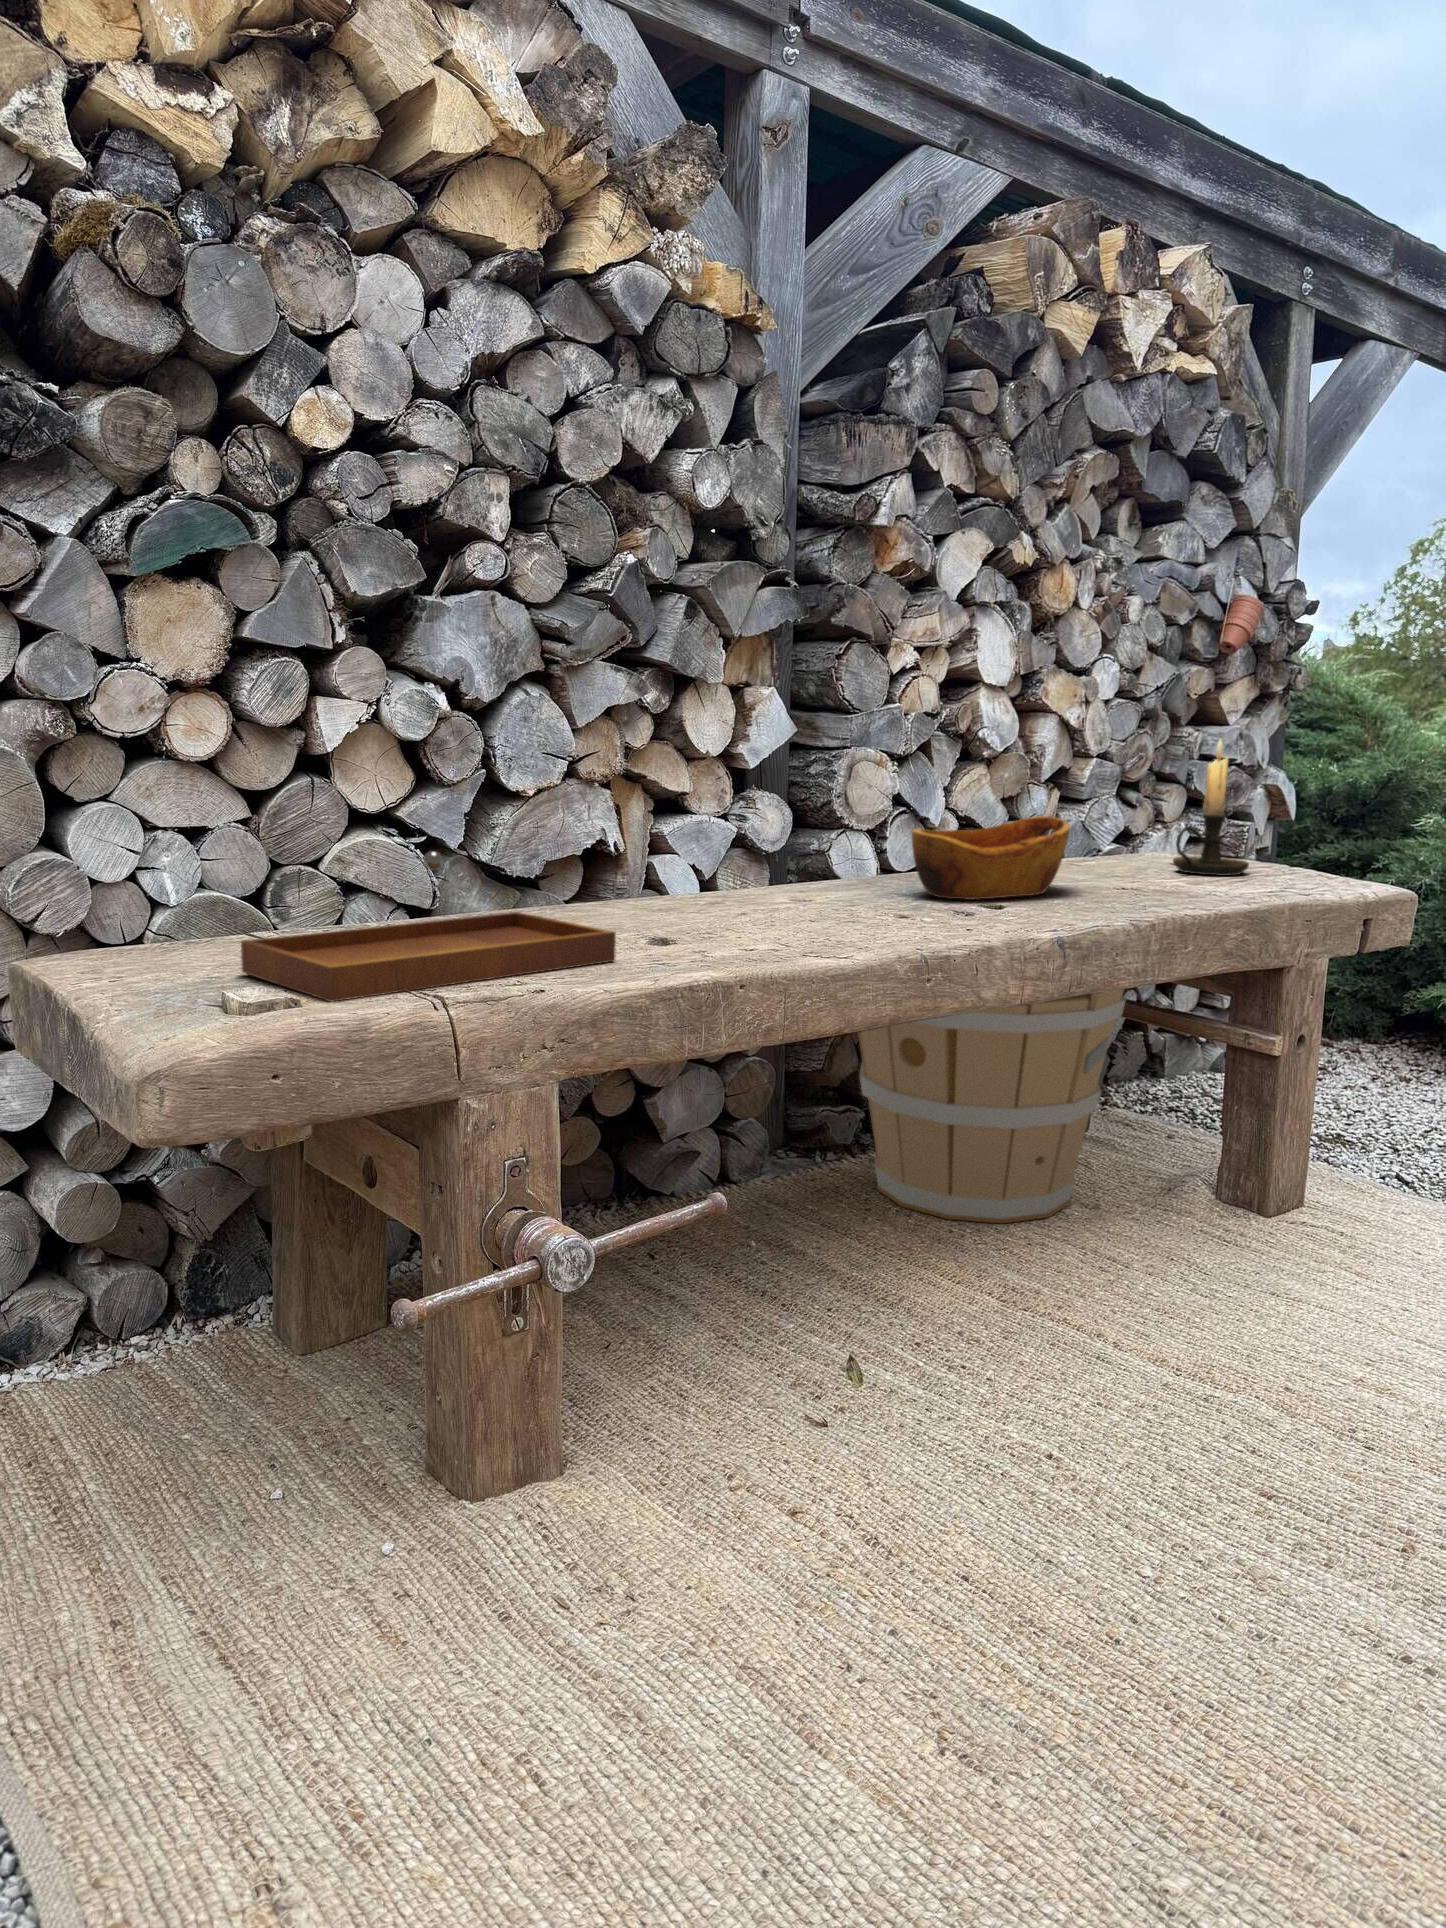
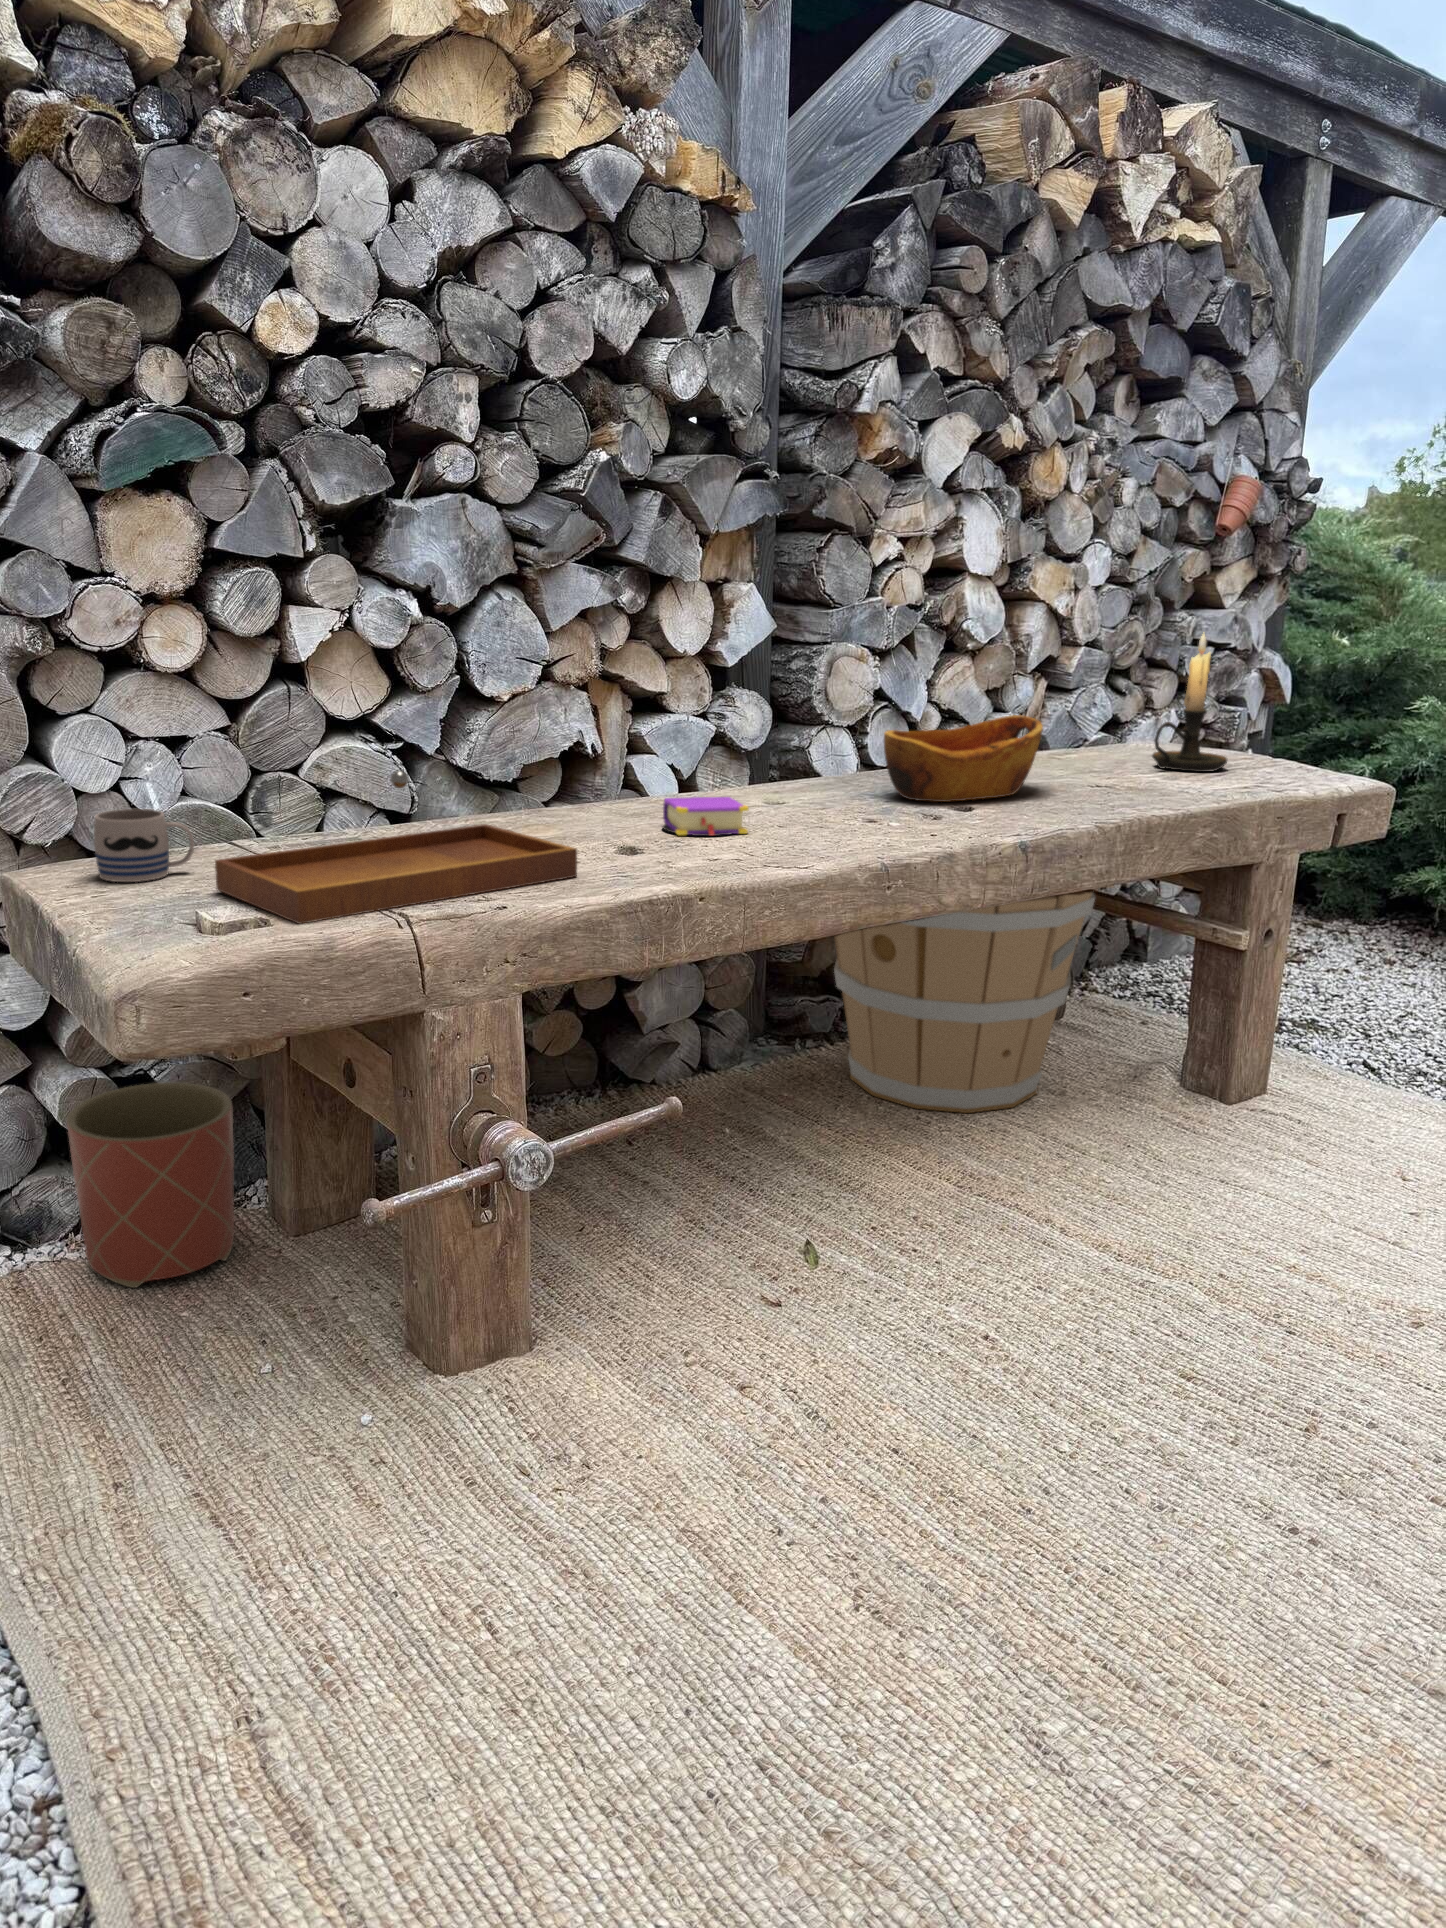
book: none [656,890,820,934] -> present [662,797,749,836]
mug: none [115,893,218,967] -> present [94,809,194,882]
planter: none [73,1188,247,1407] -> present [67,1083,234,1288]

